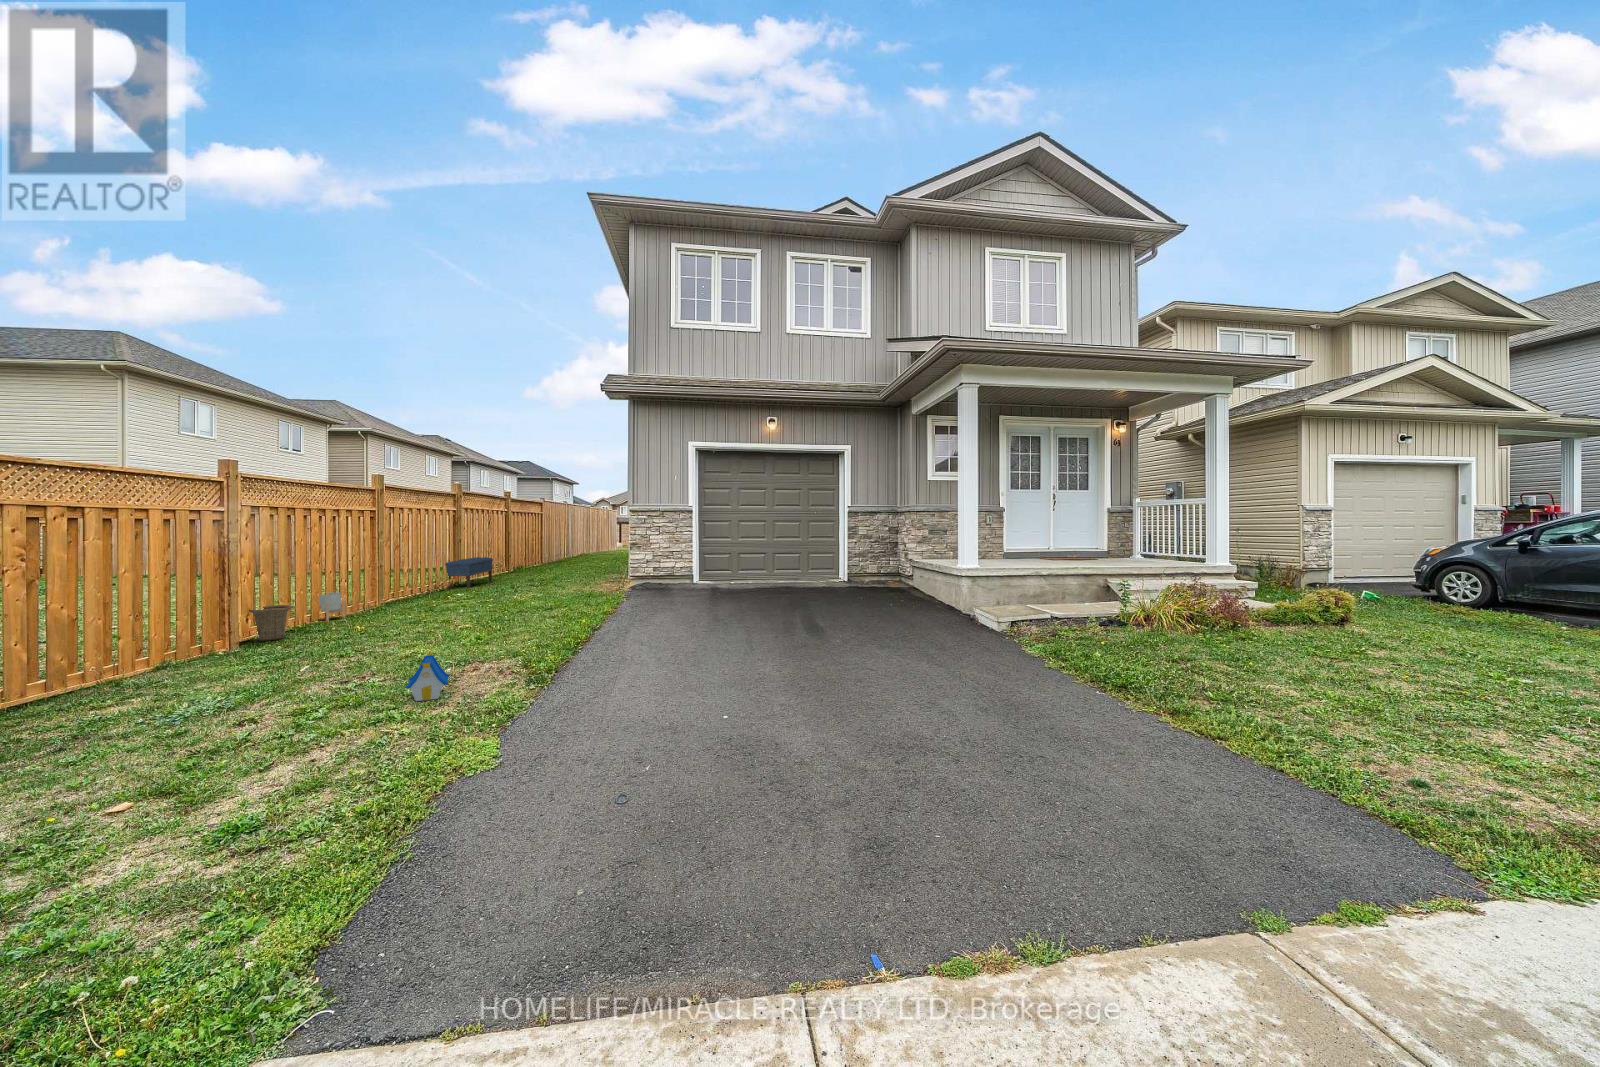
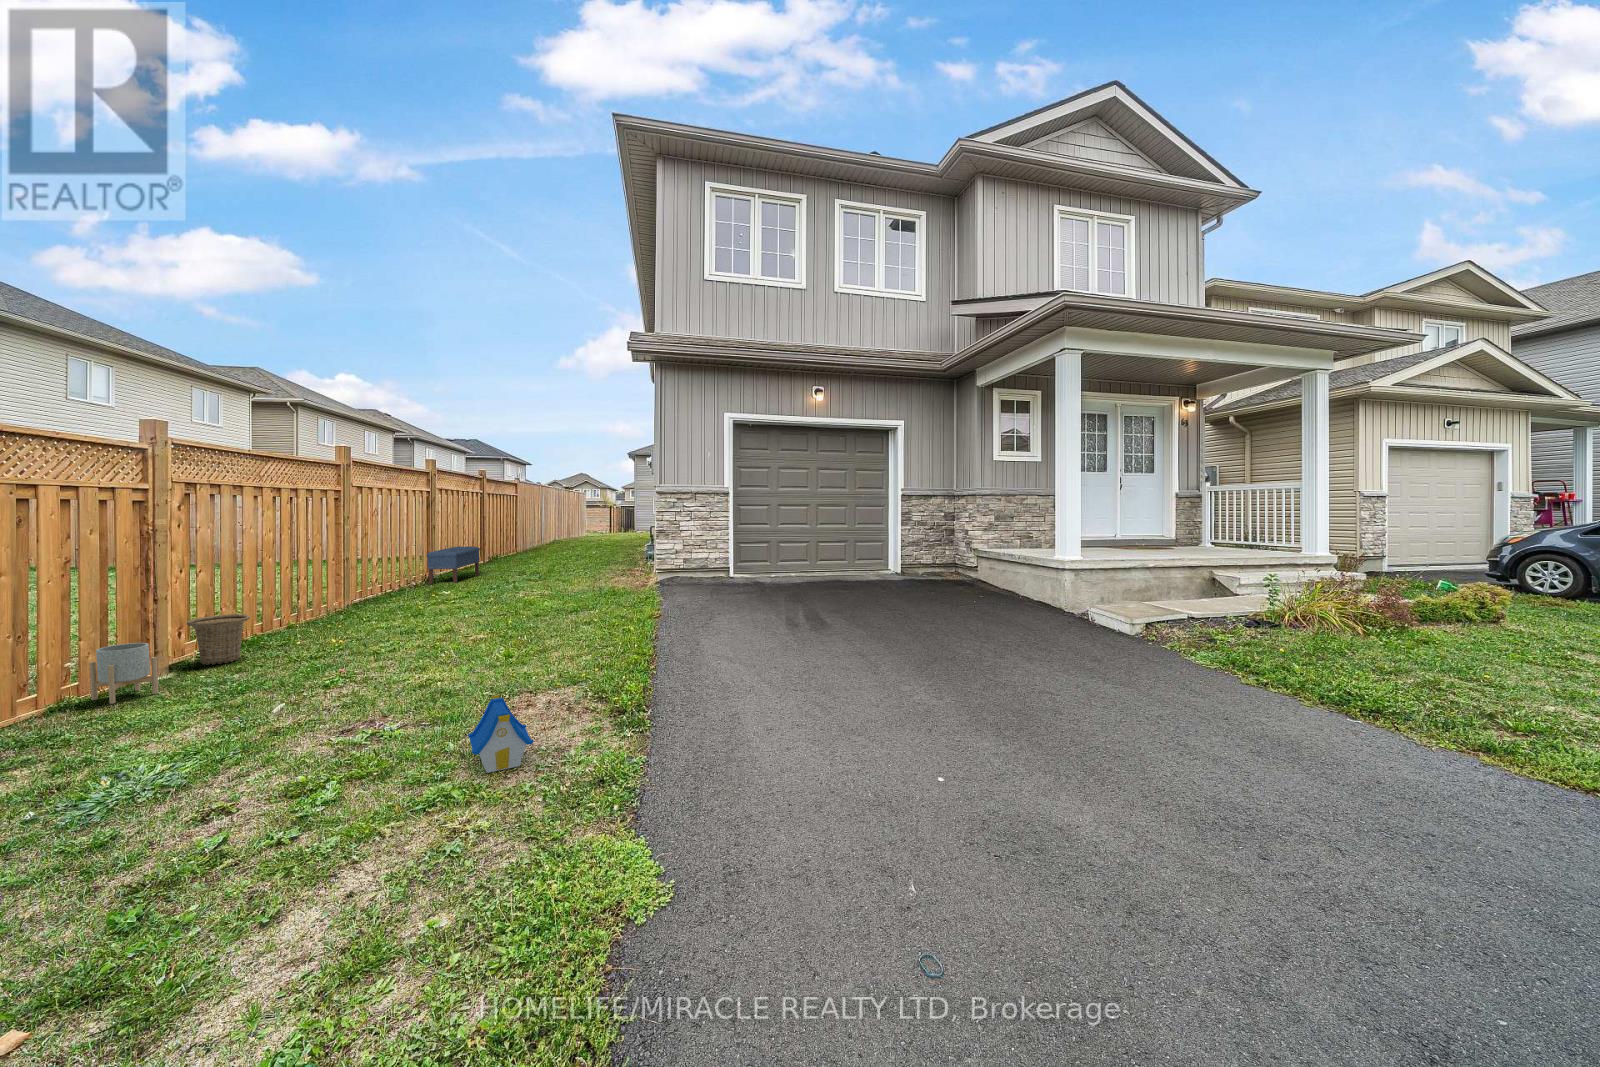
planter: present [319,592,345,621] -> present [89,643,158,704]

